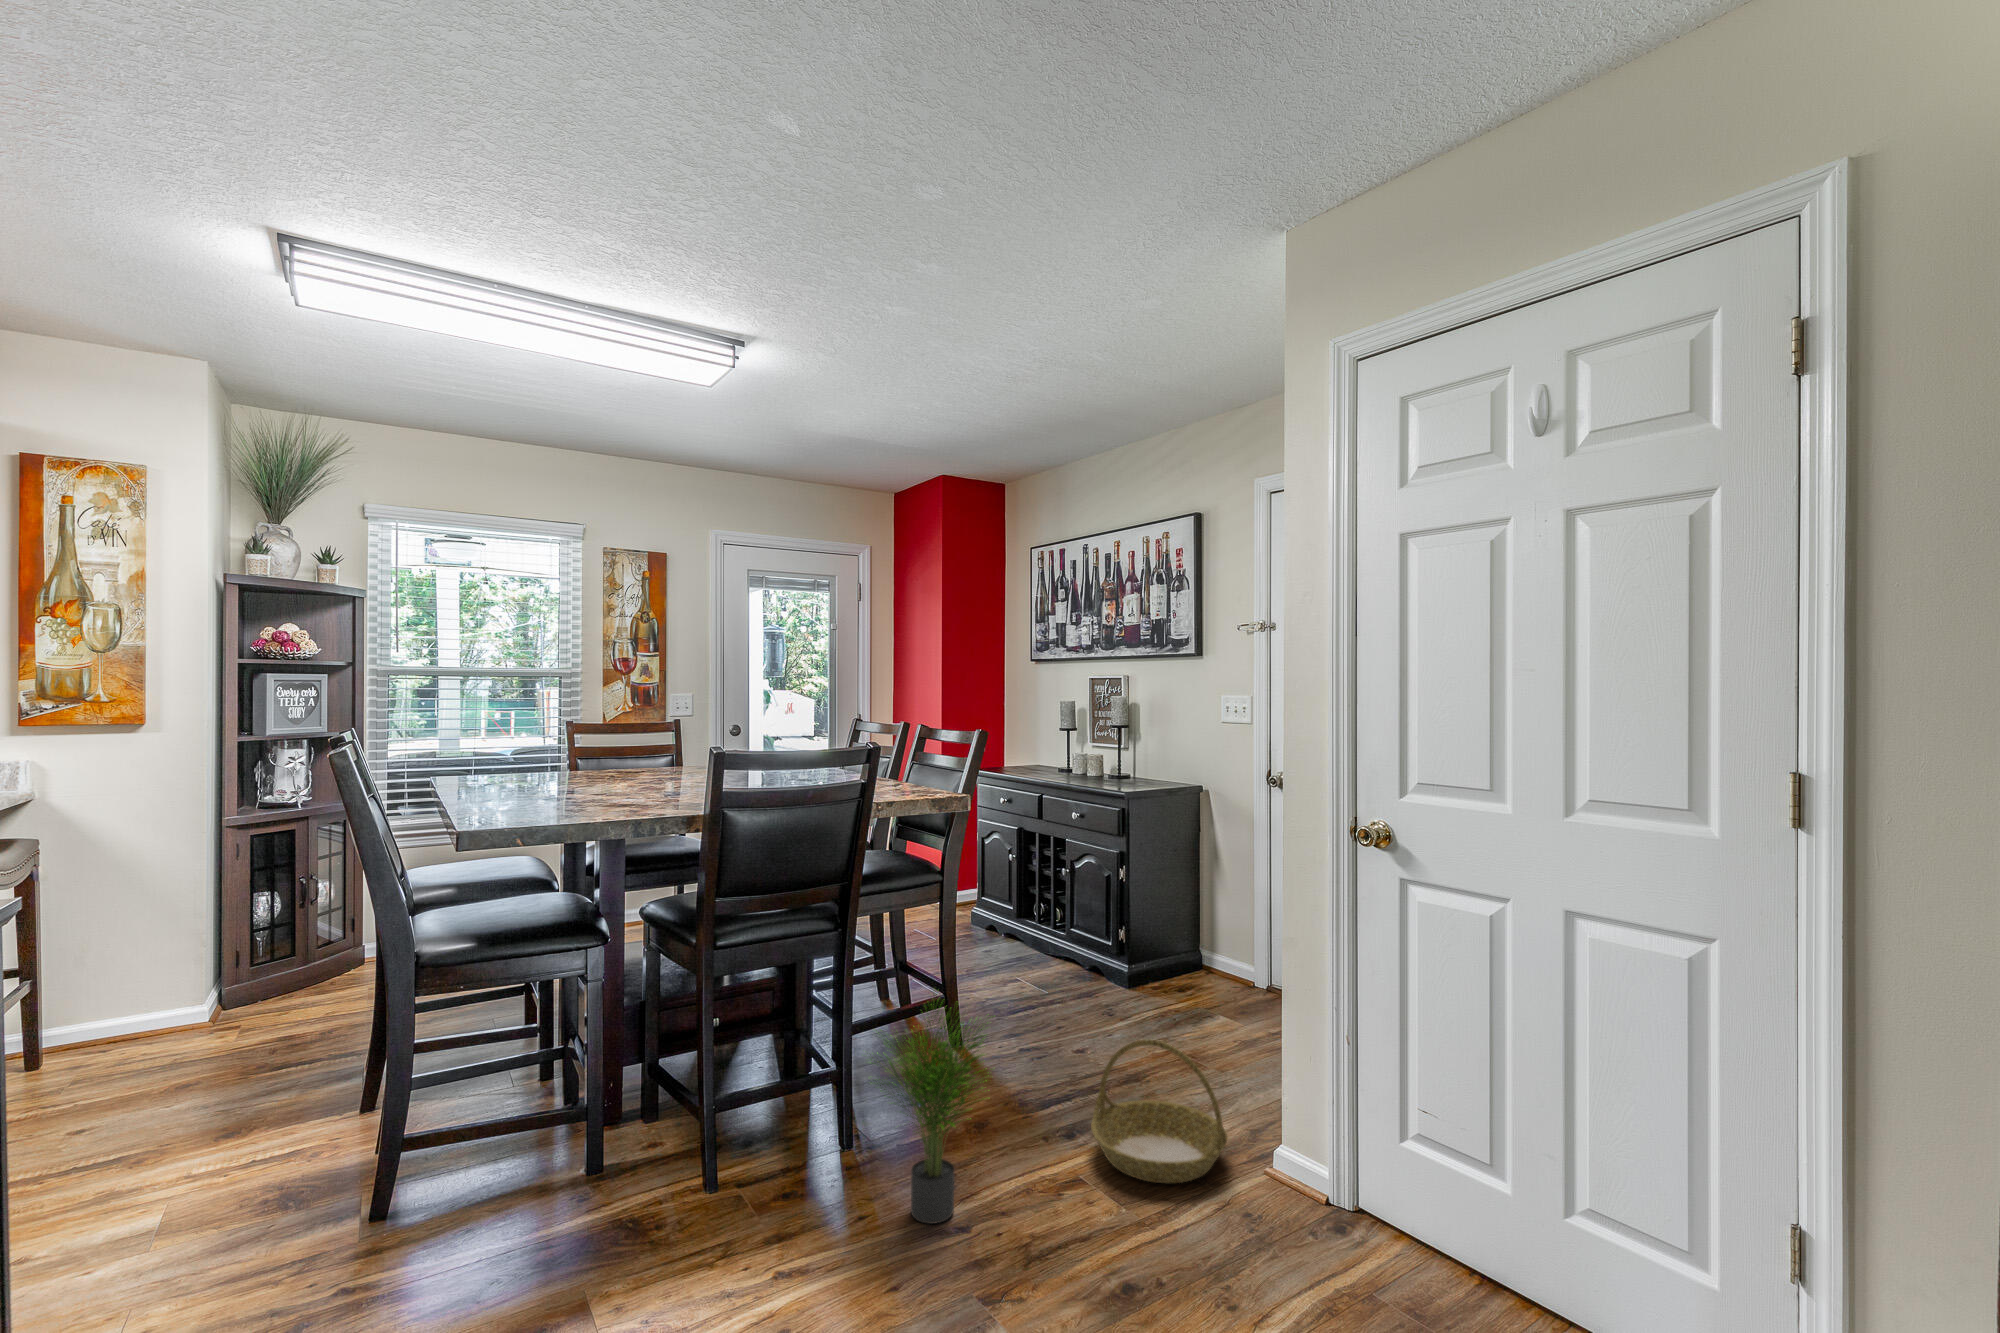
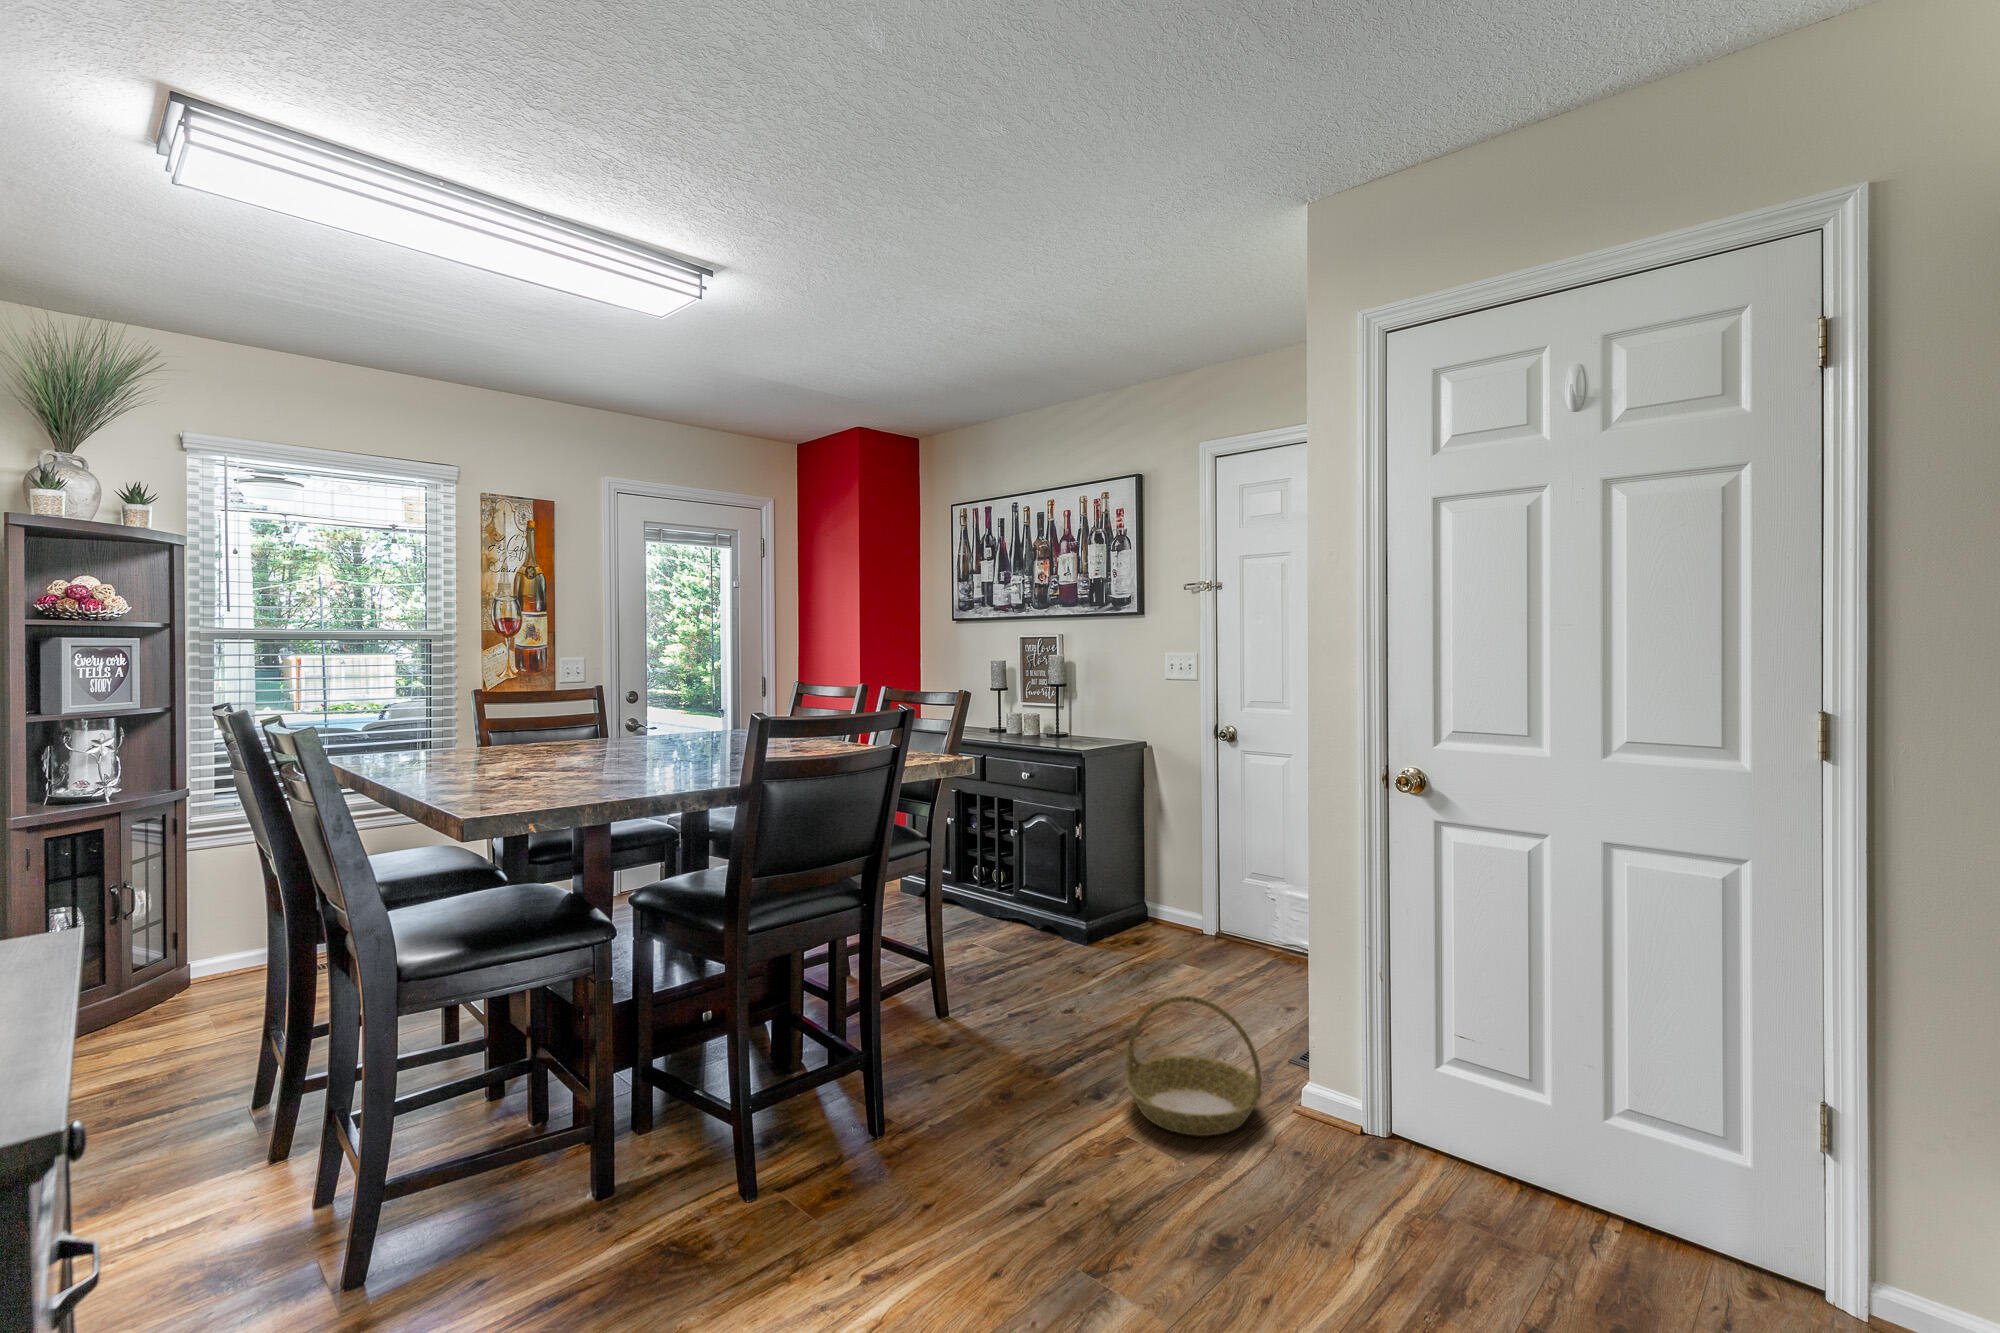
potted plant: present [871,995,991,1224] -> none [910,960,1067,1203]

